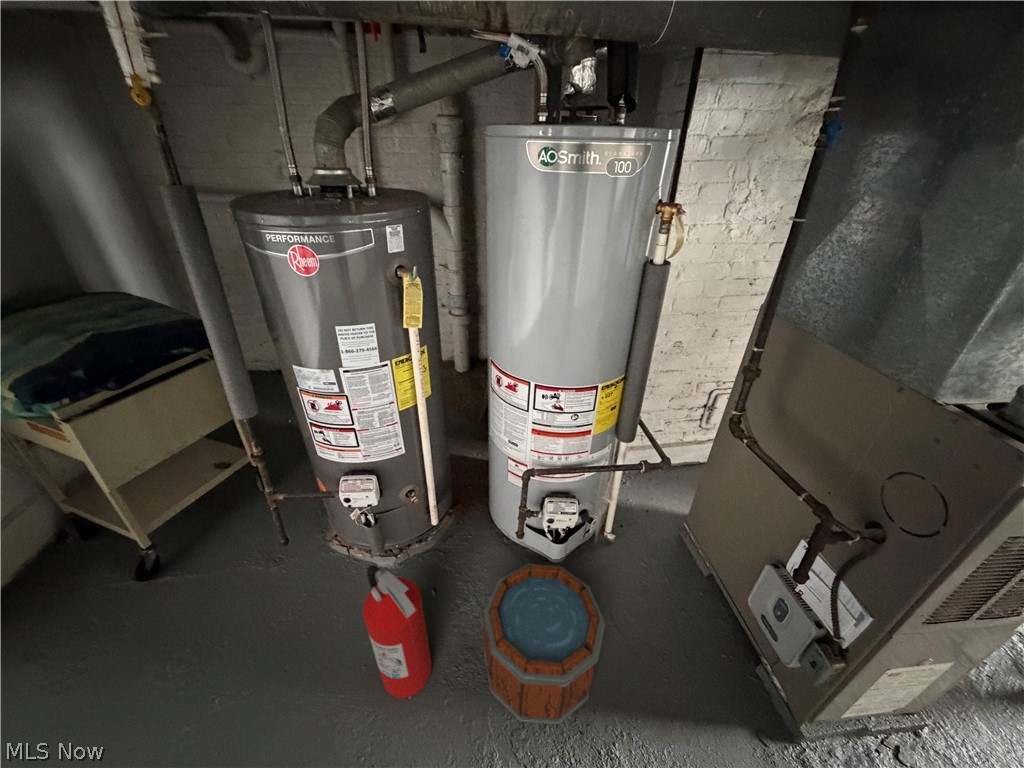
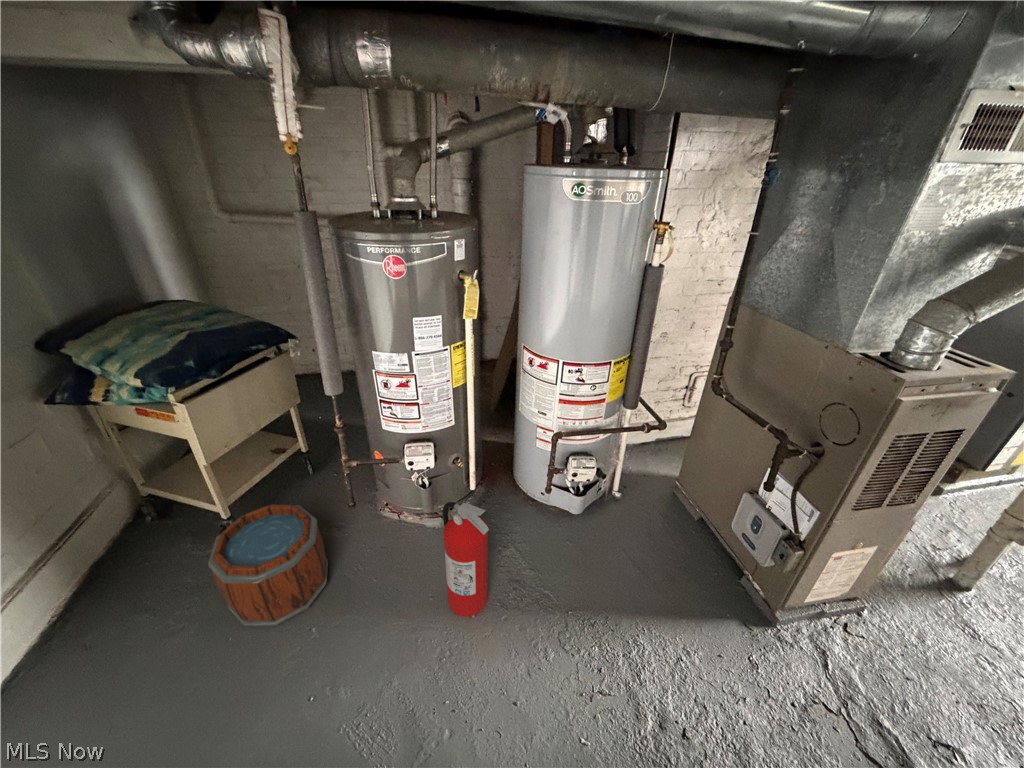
bucket: present [483,564,605,724] -> present [208,505,328,626]

